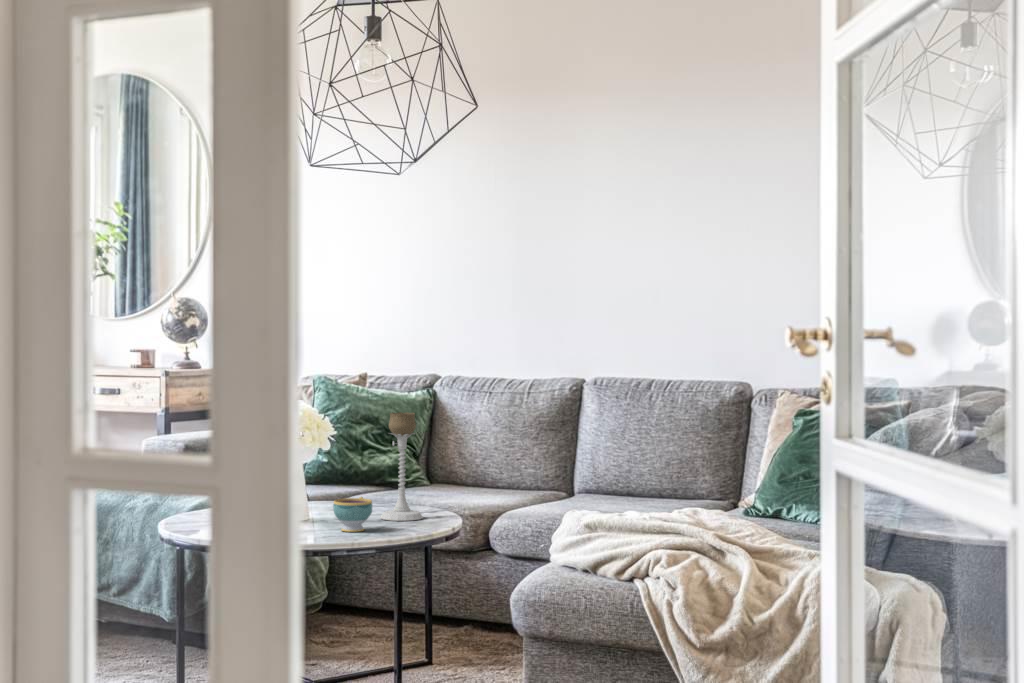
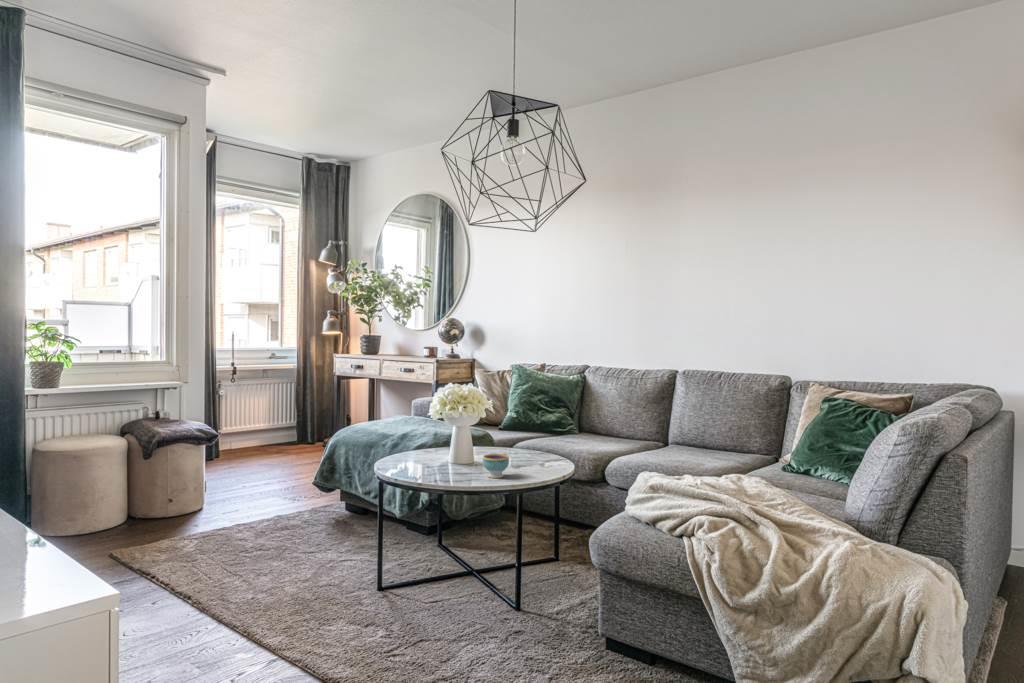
candle holder: present [380,412,423,521] -> none [522,395,551,469]

